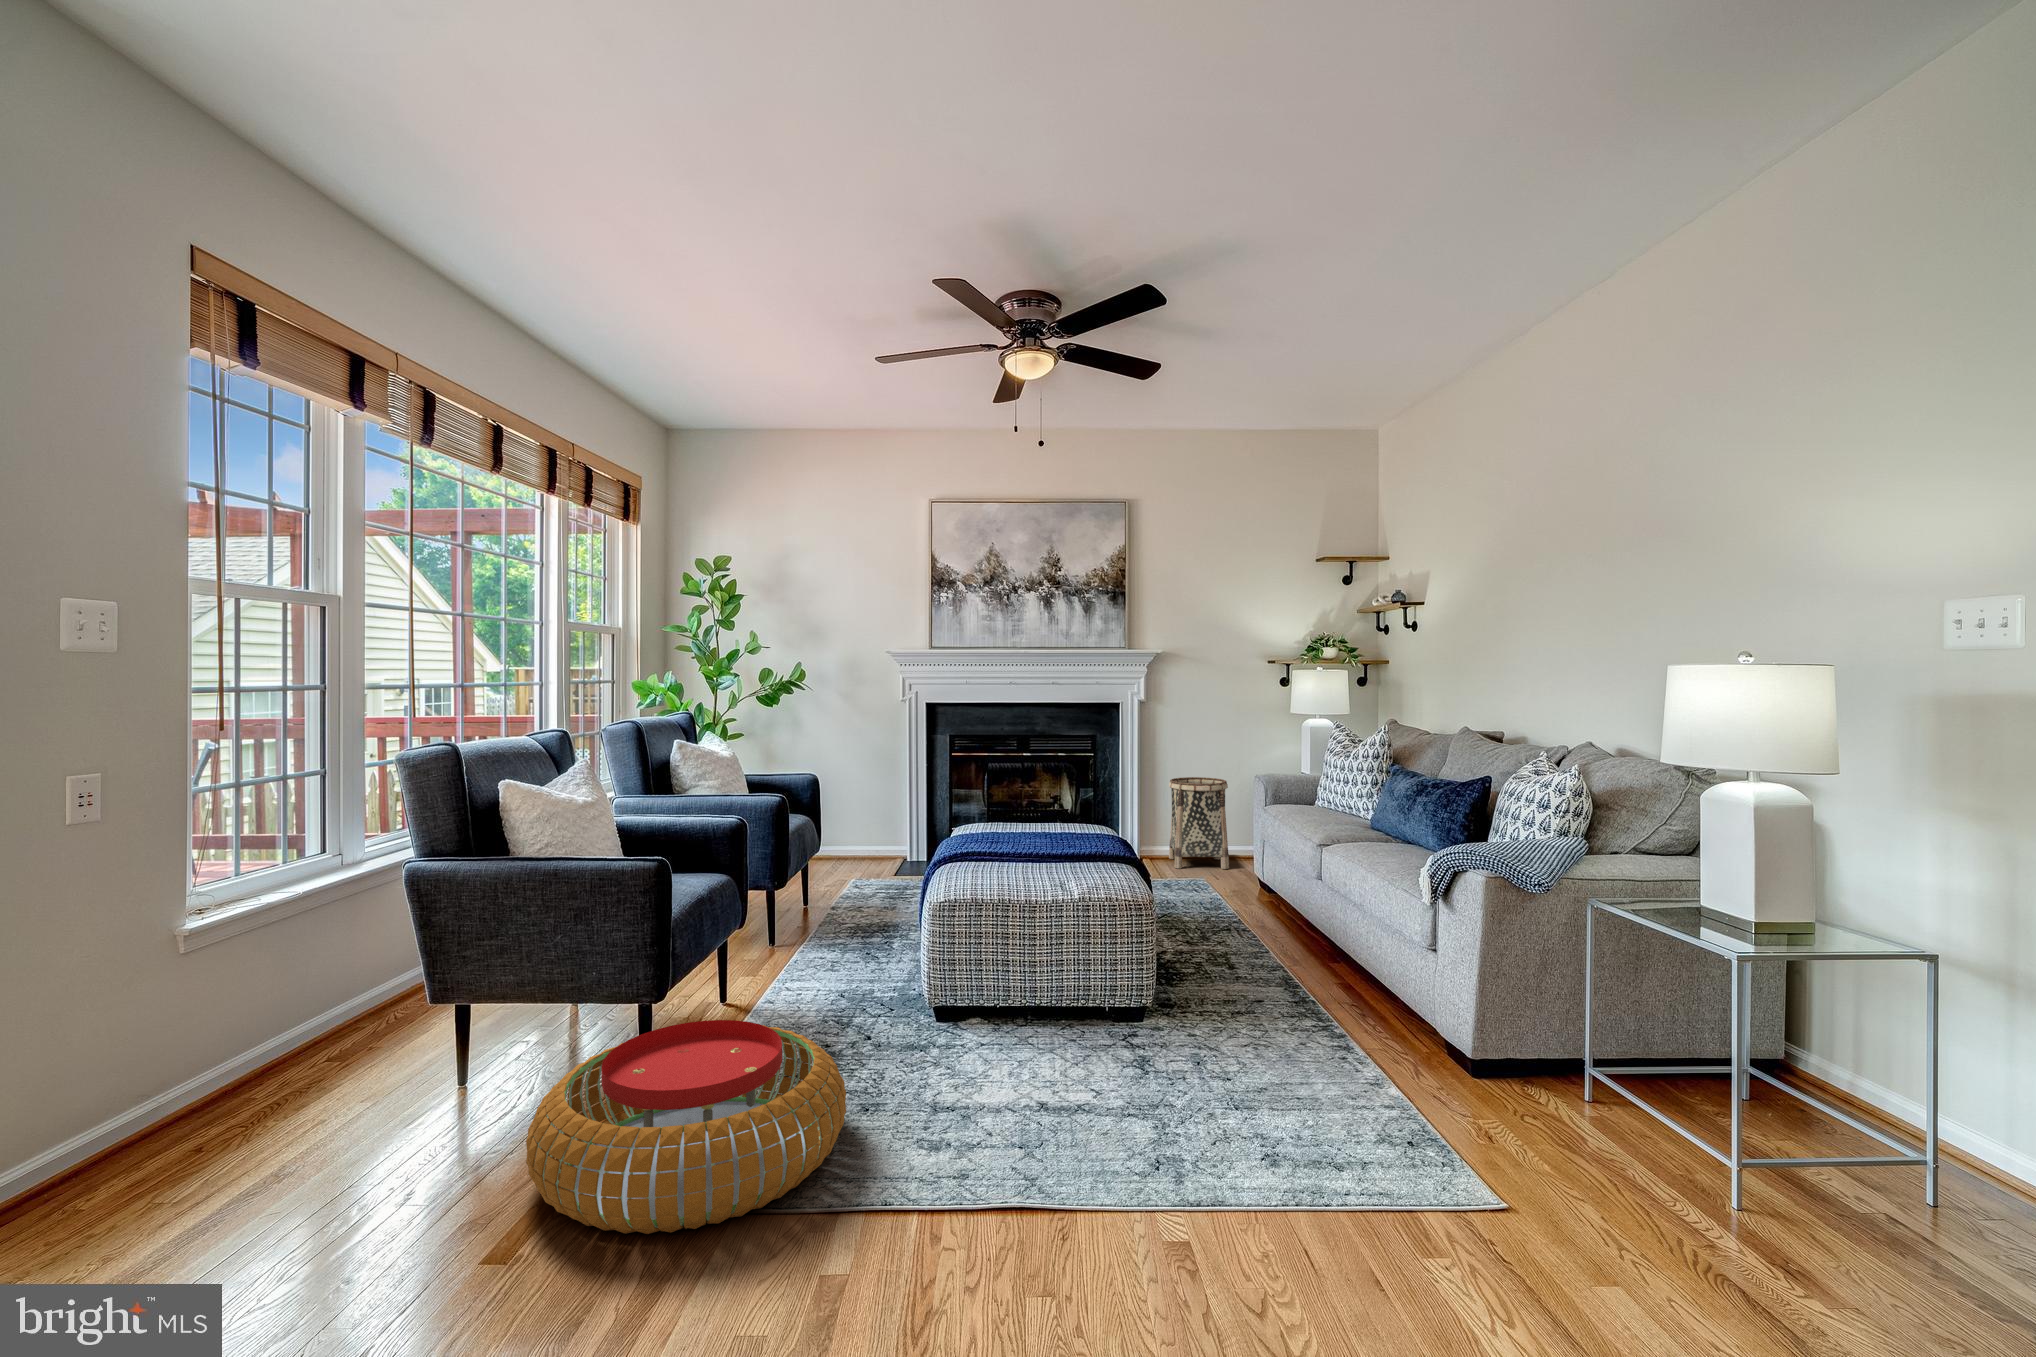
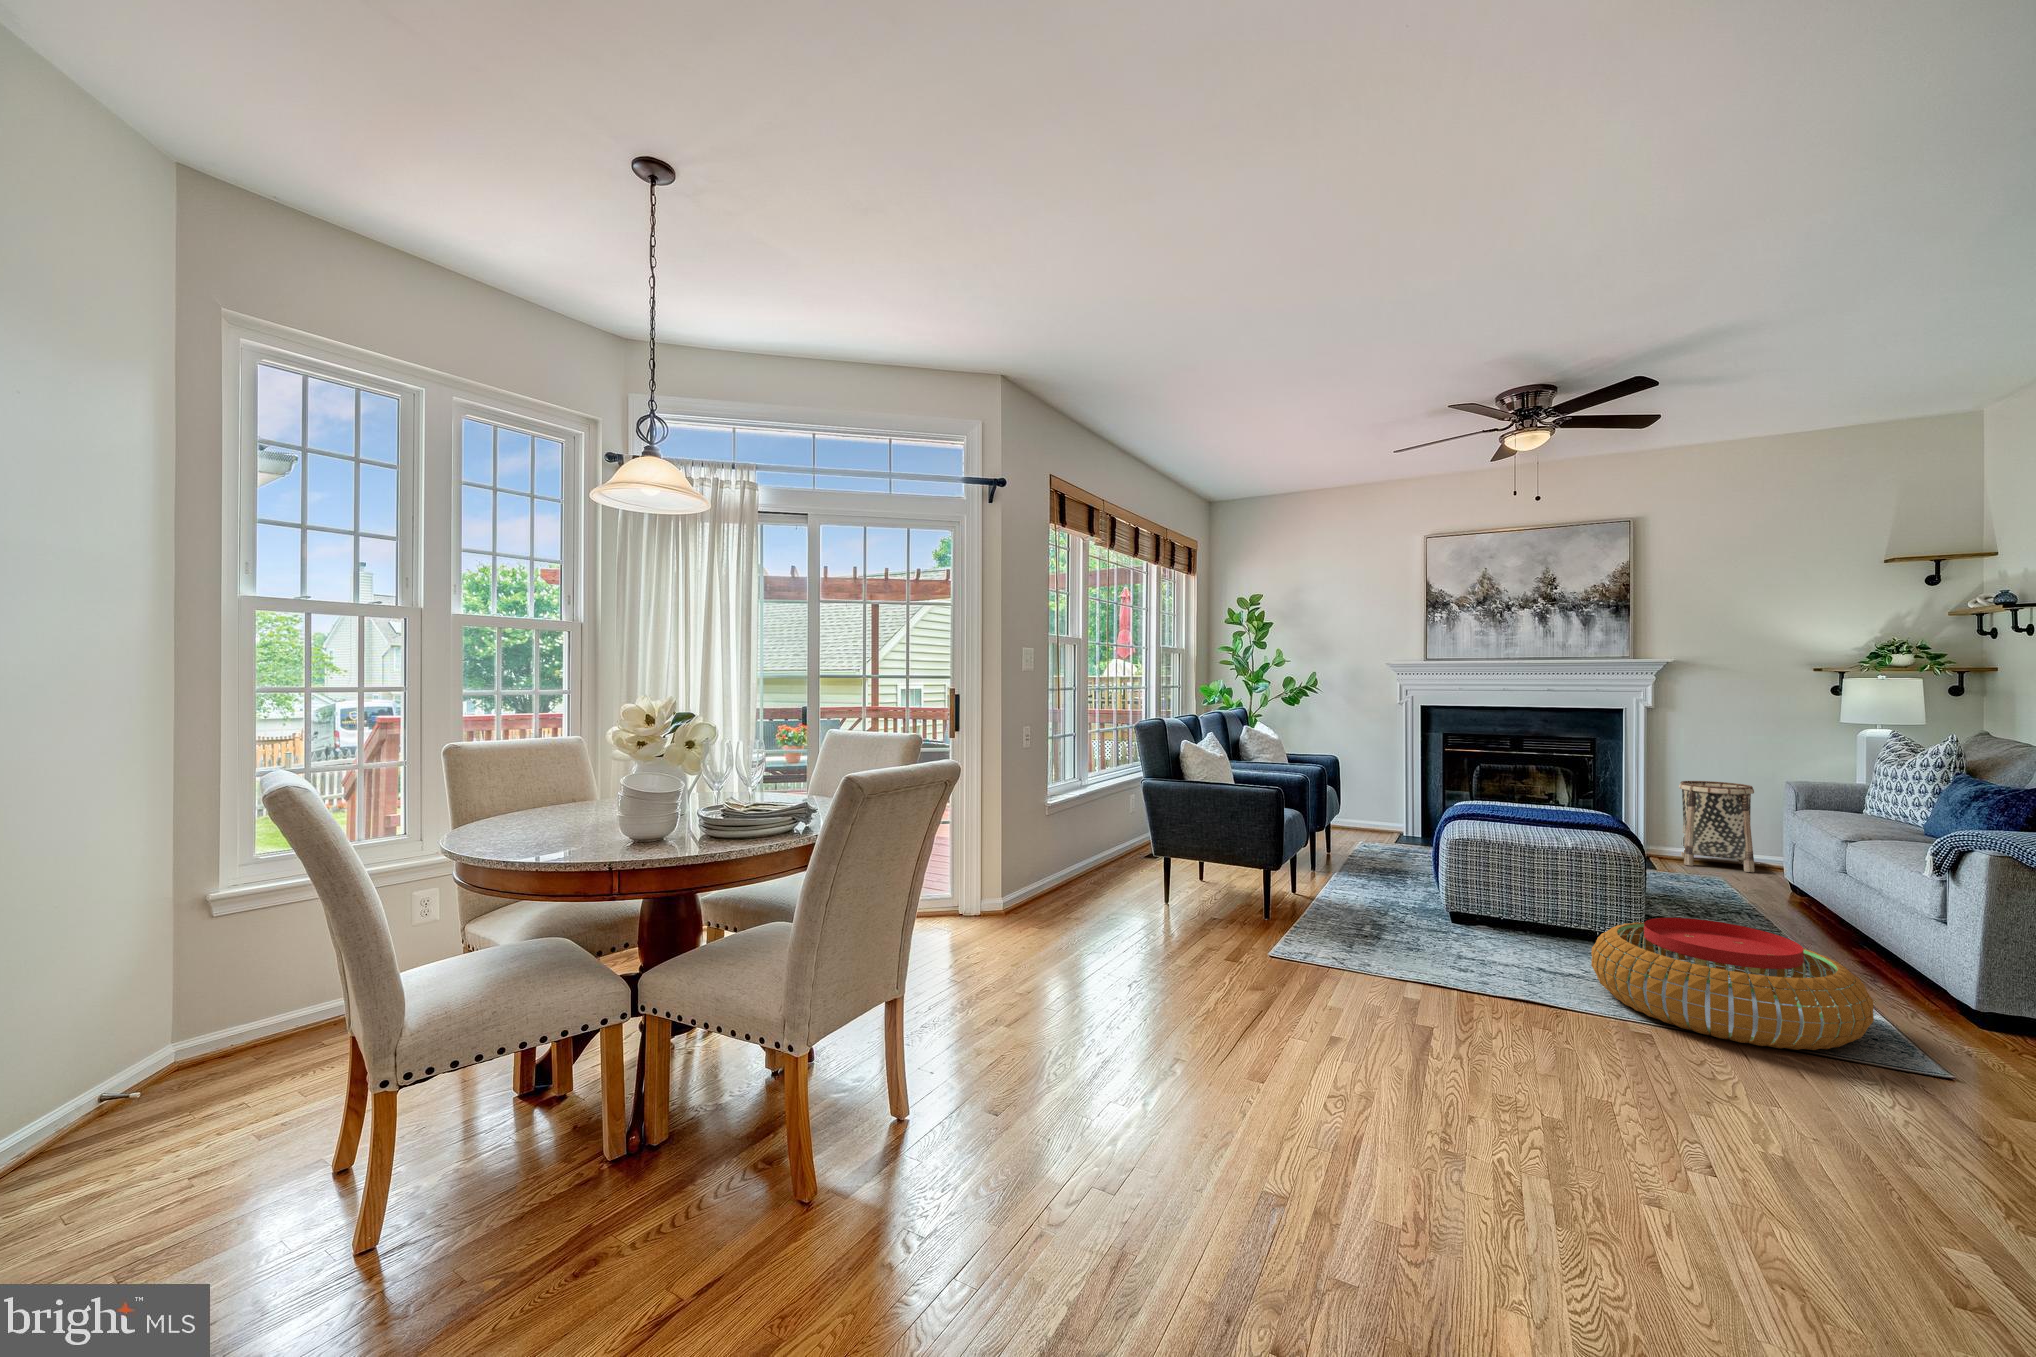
pouf: present [526,1020,846,1234] -> present [1591,918,1874,1050]

